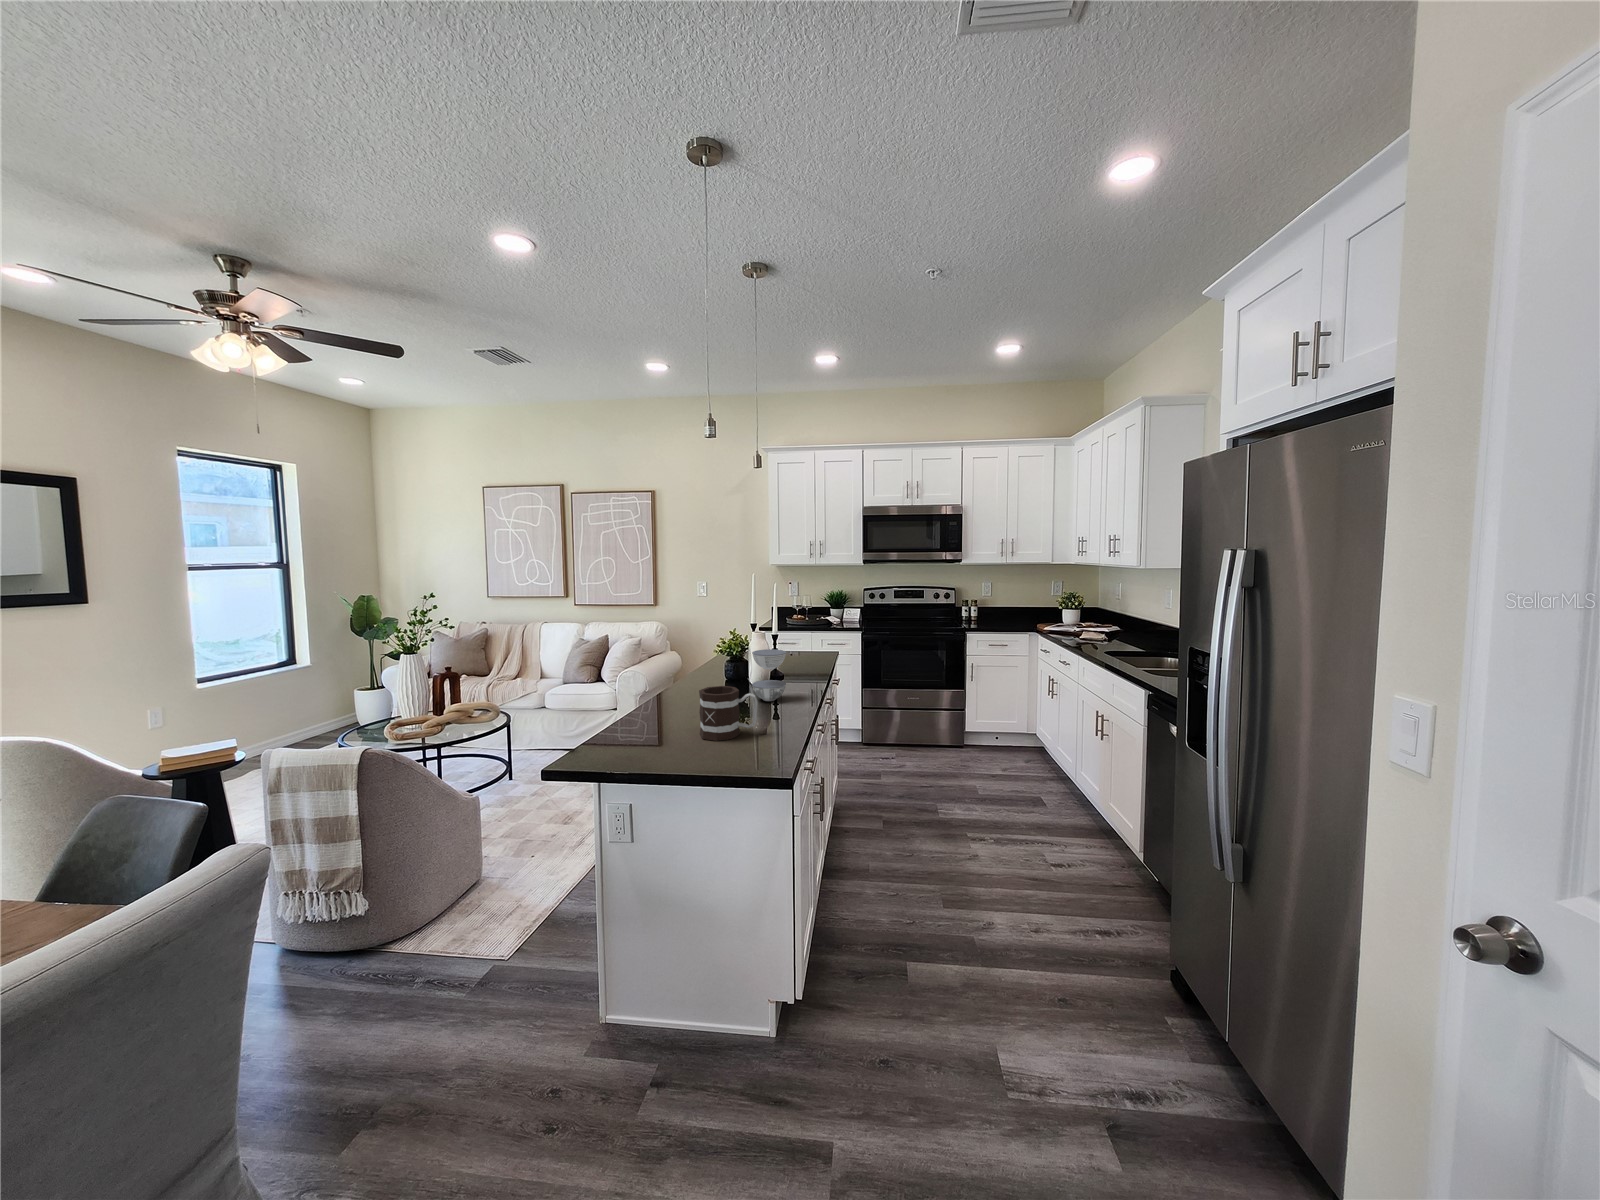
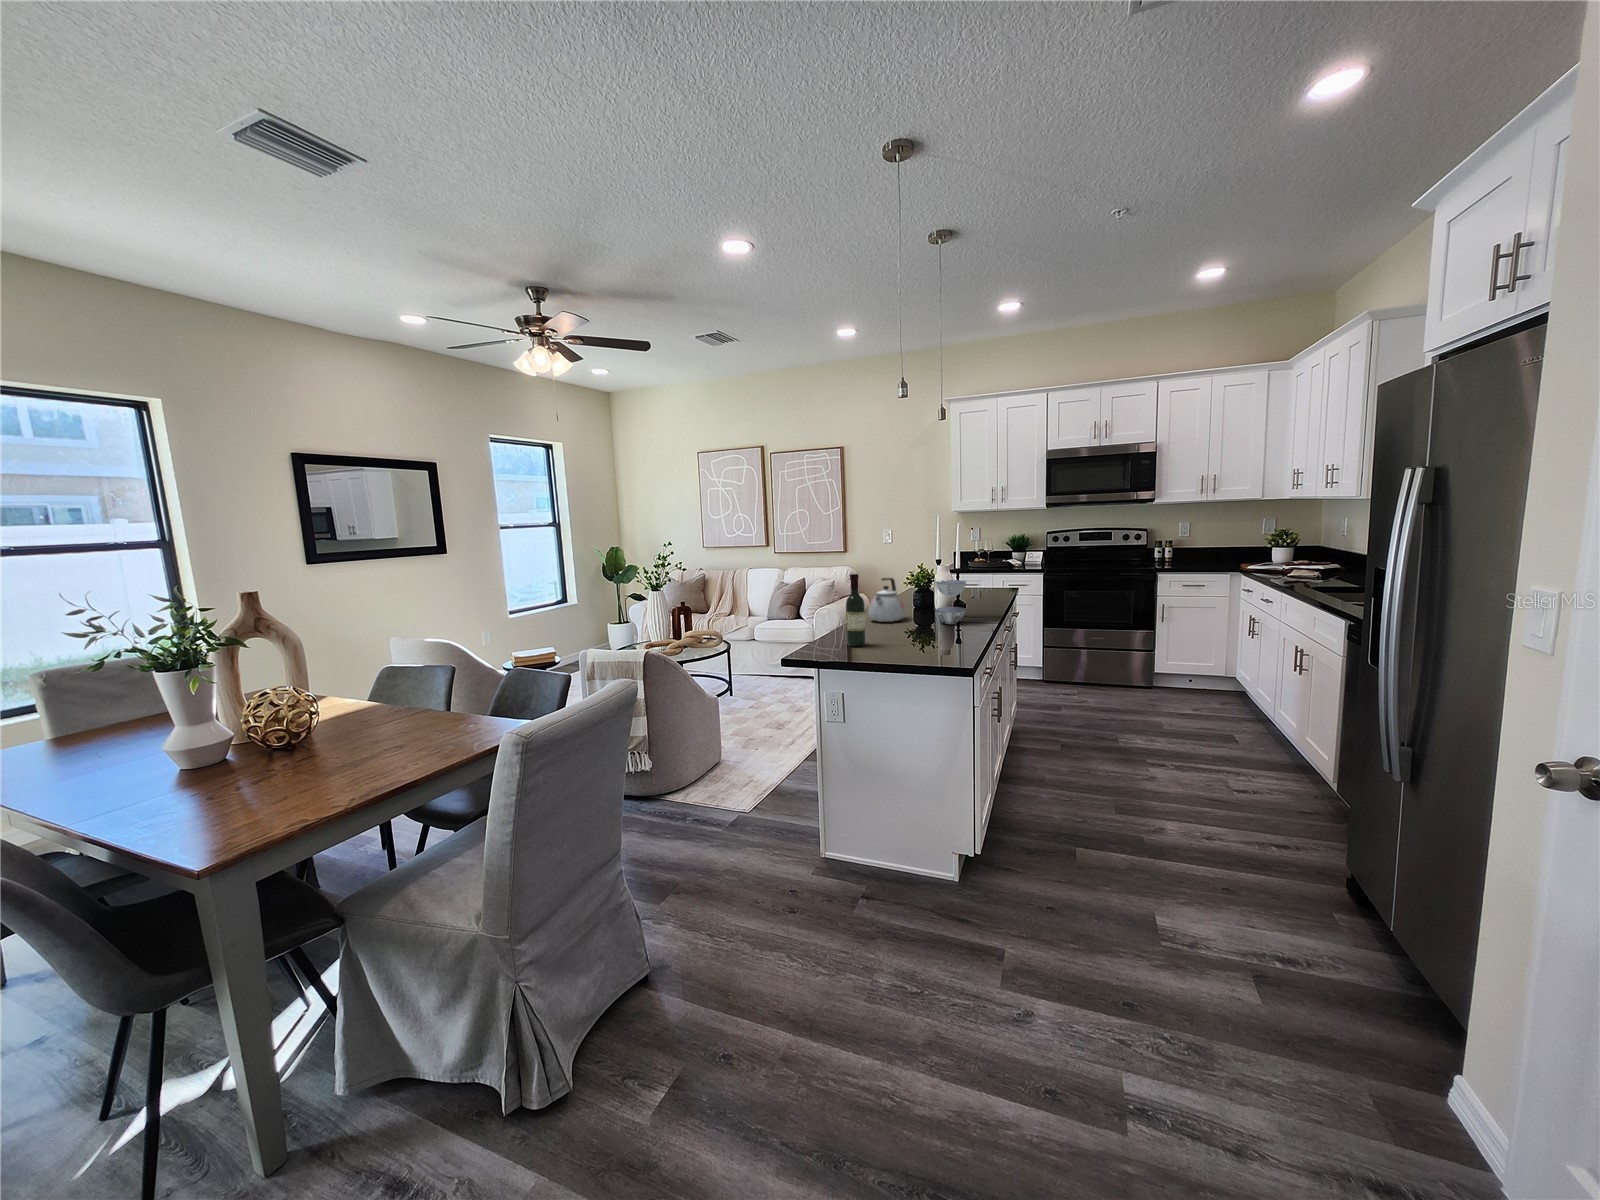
kettle: none [674,646,718,699] -> present [868,578,905,622]
wine bottle: none [637,648,663,741] -> present [846,574,866,647]
mug: present [699,686,758,741] -> none [894,605,943,647]

